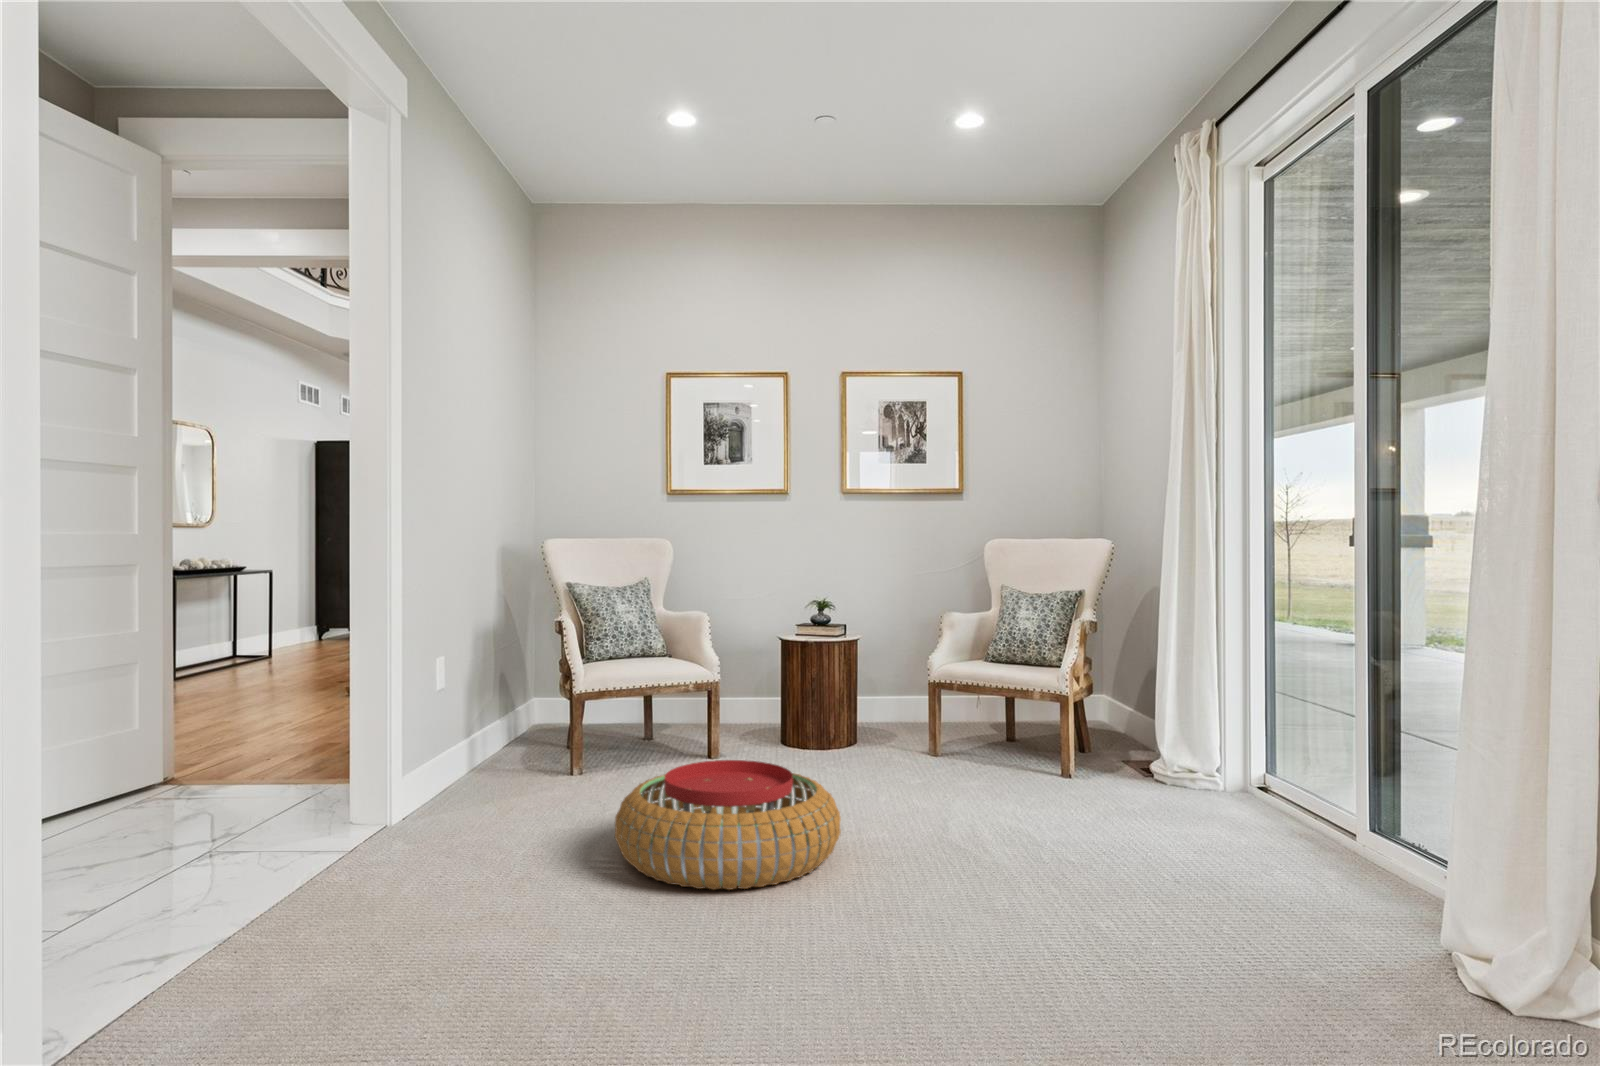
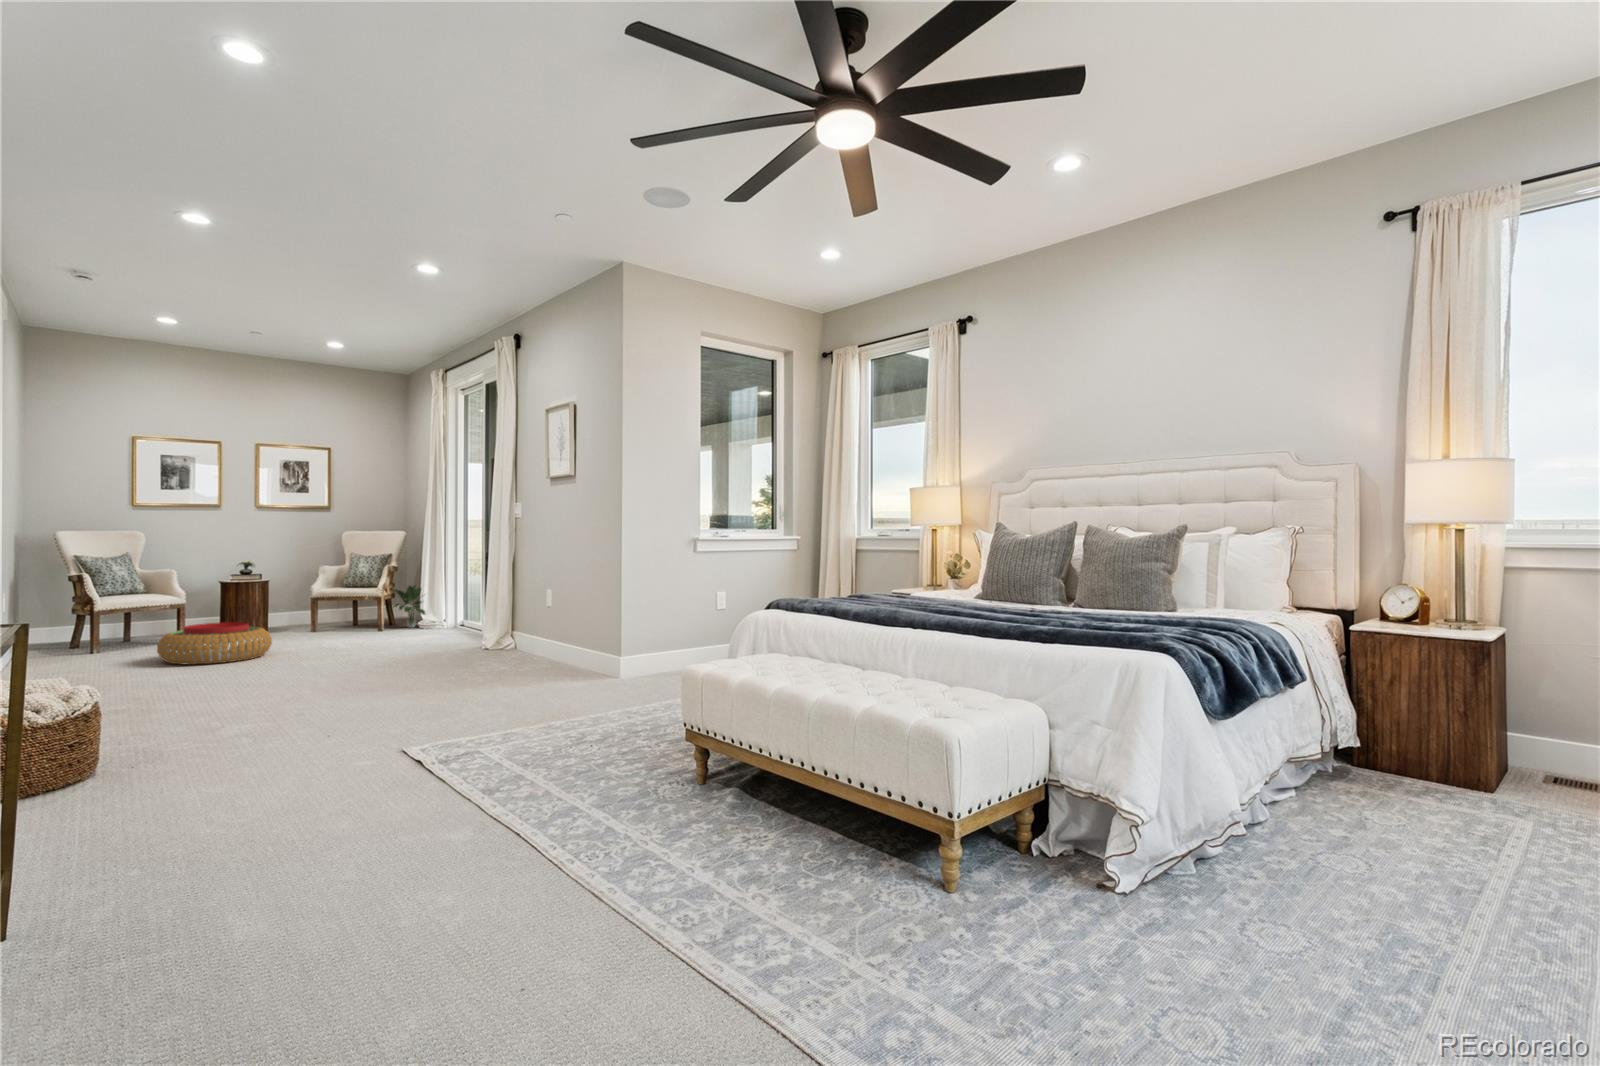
potted plant: none [1088,664,1166,770] -> present [394,585,425,628]

